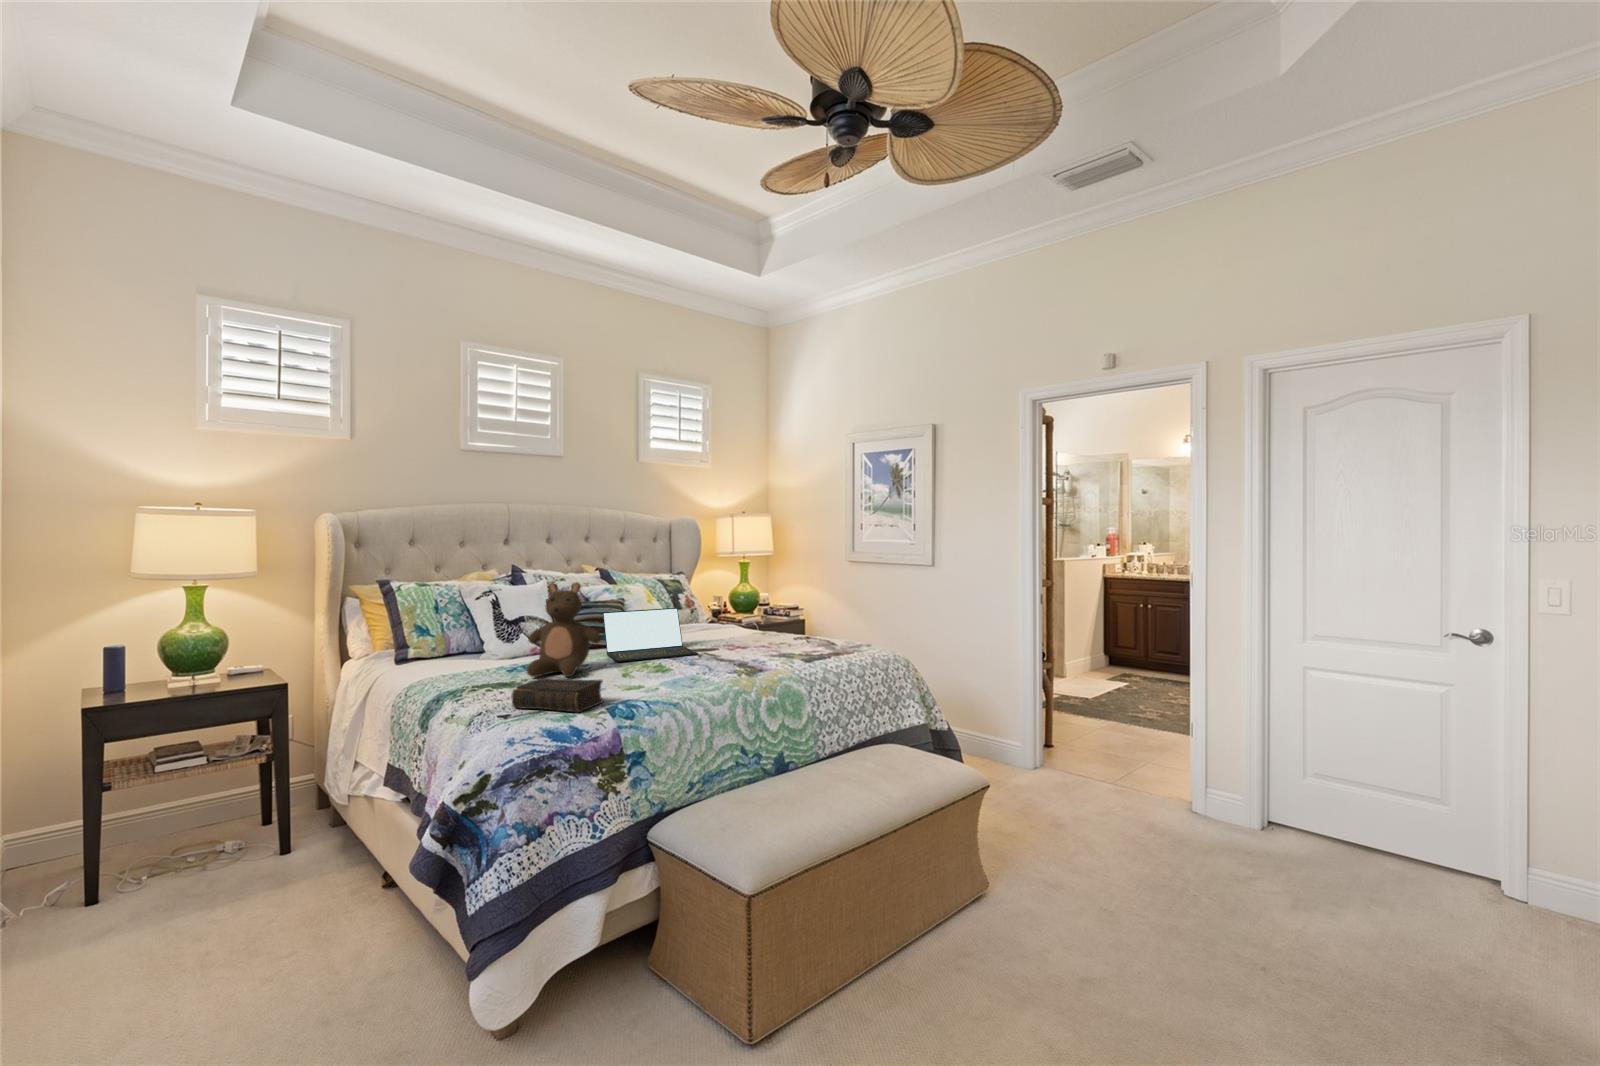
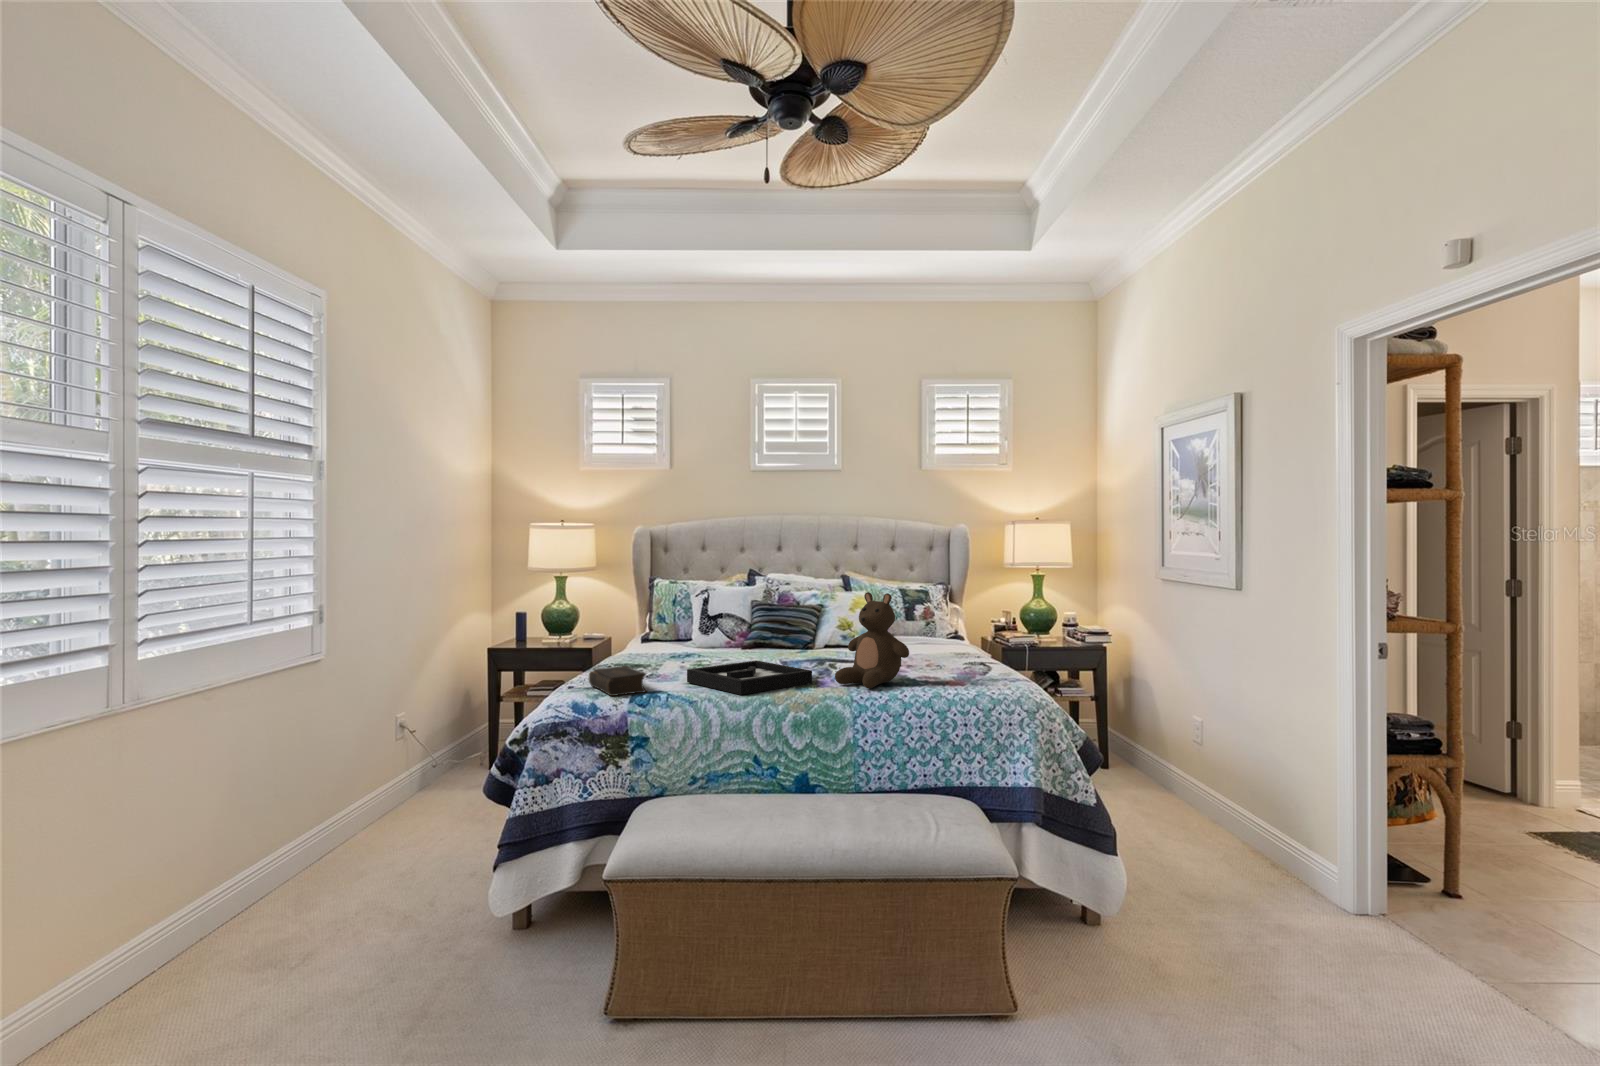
stuffed bear: present [527,582,601,677] -> present [835,592,909,688]
laptop: present [603,608,698,662] -> none [749,617,838,667]
decorative tray: none [615,655,733,687] -> present [687,661,812,695]

